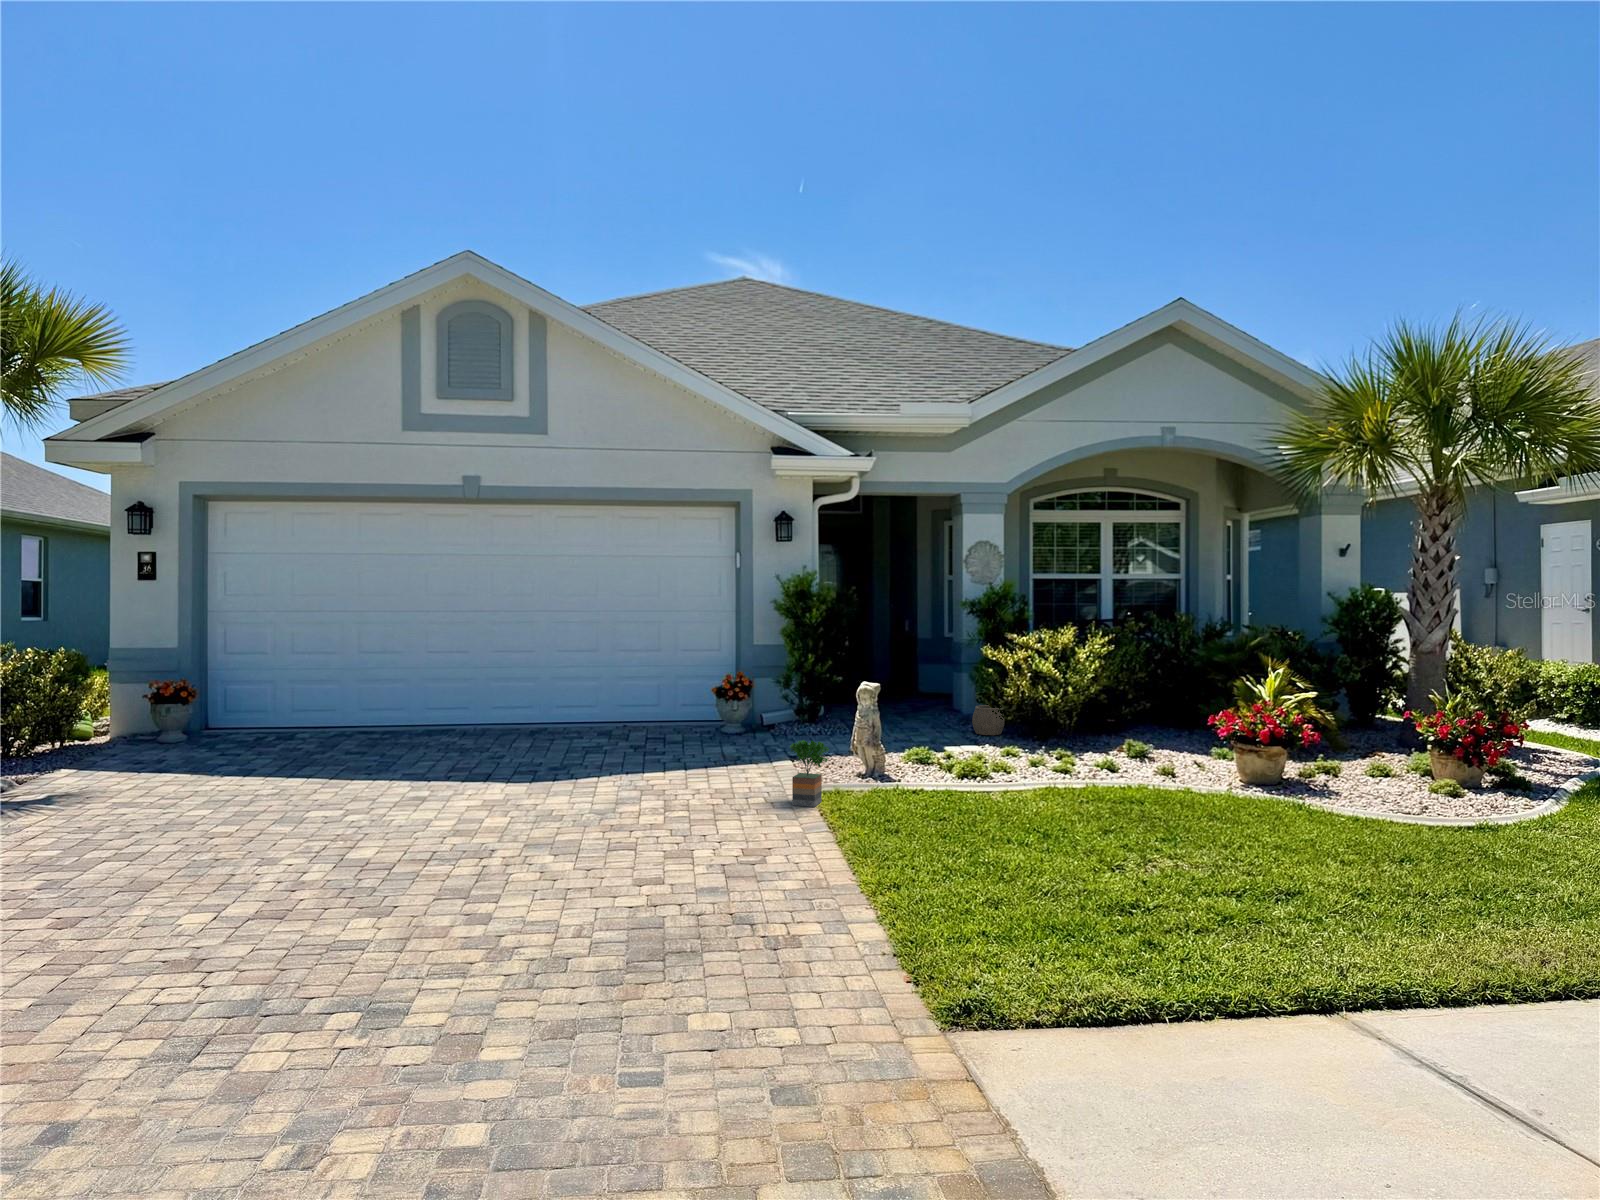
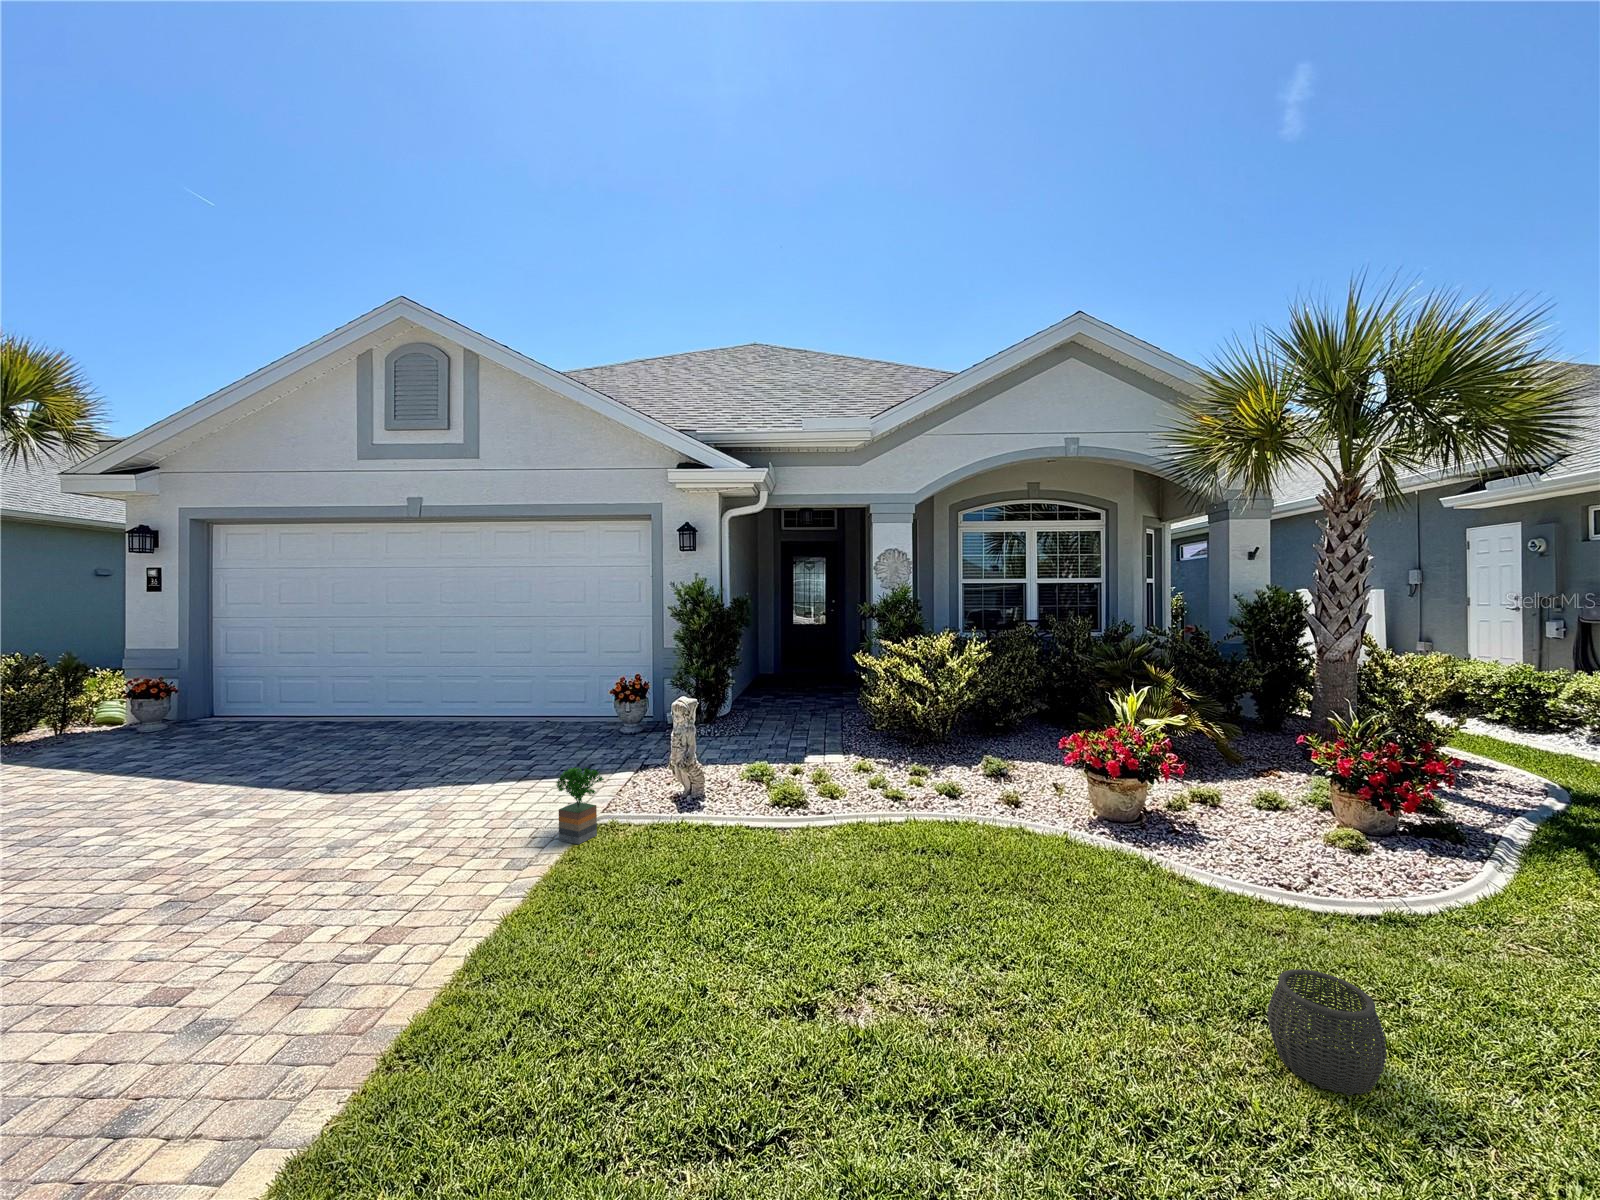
woven basket: present [972,705,1004,735] -> present [1267,969,1387,1095]

